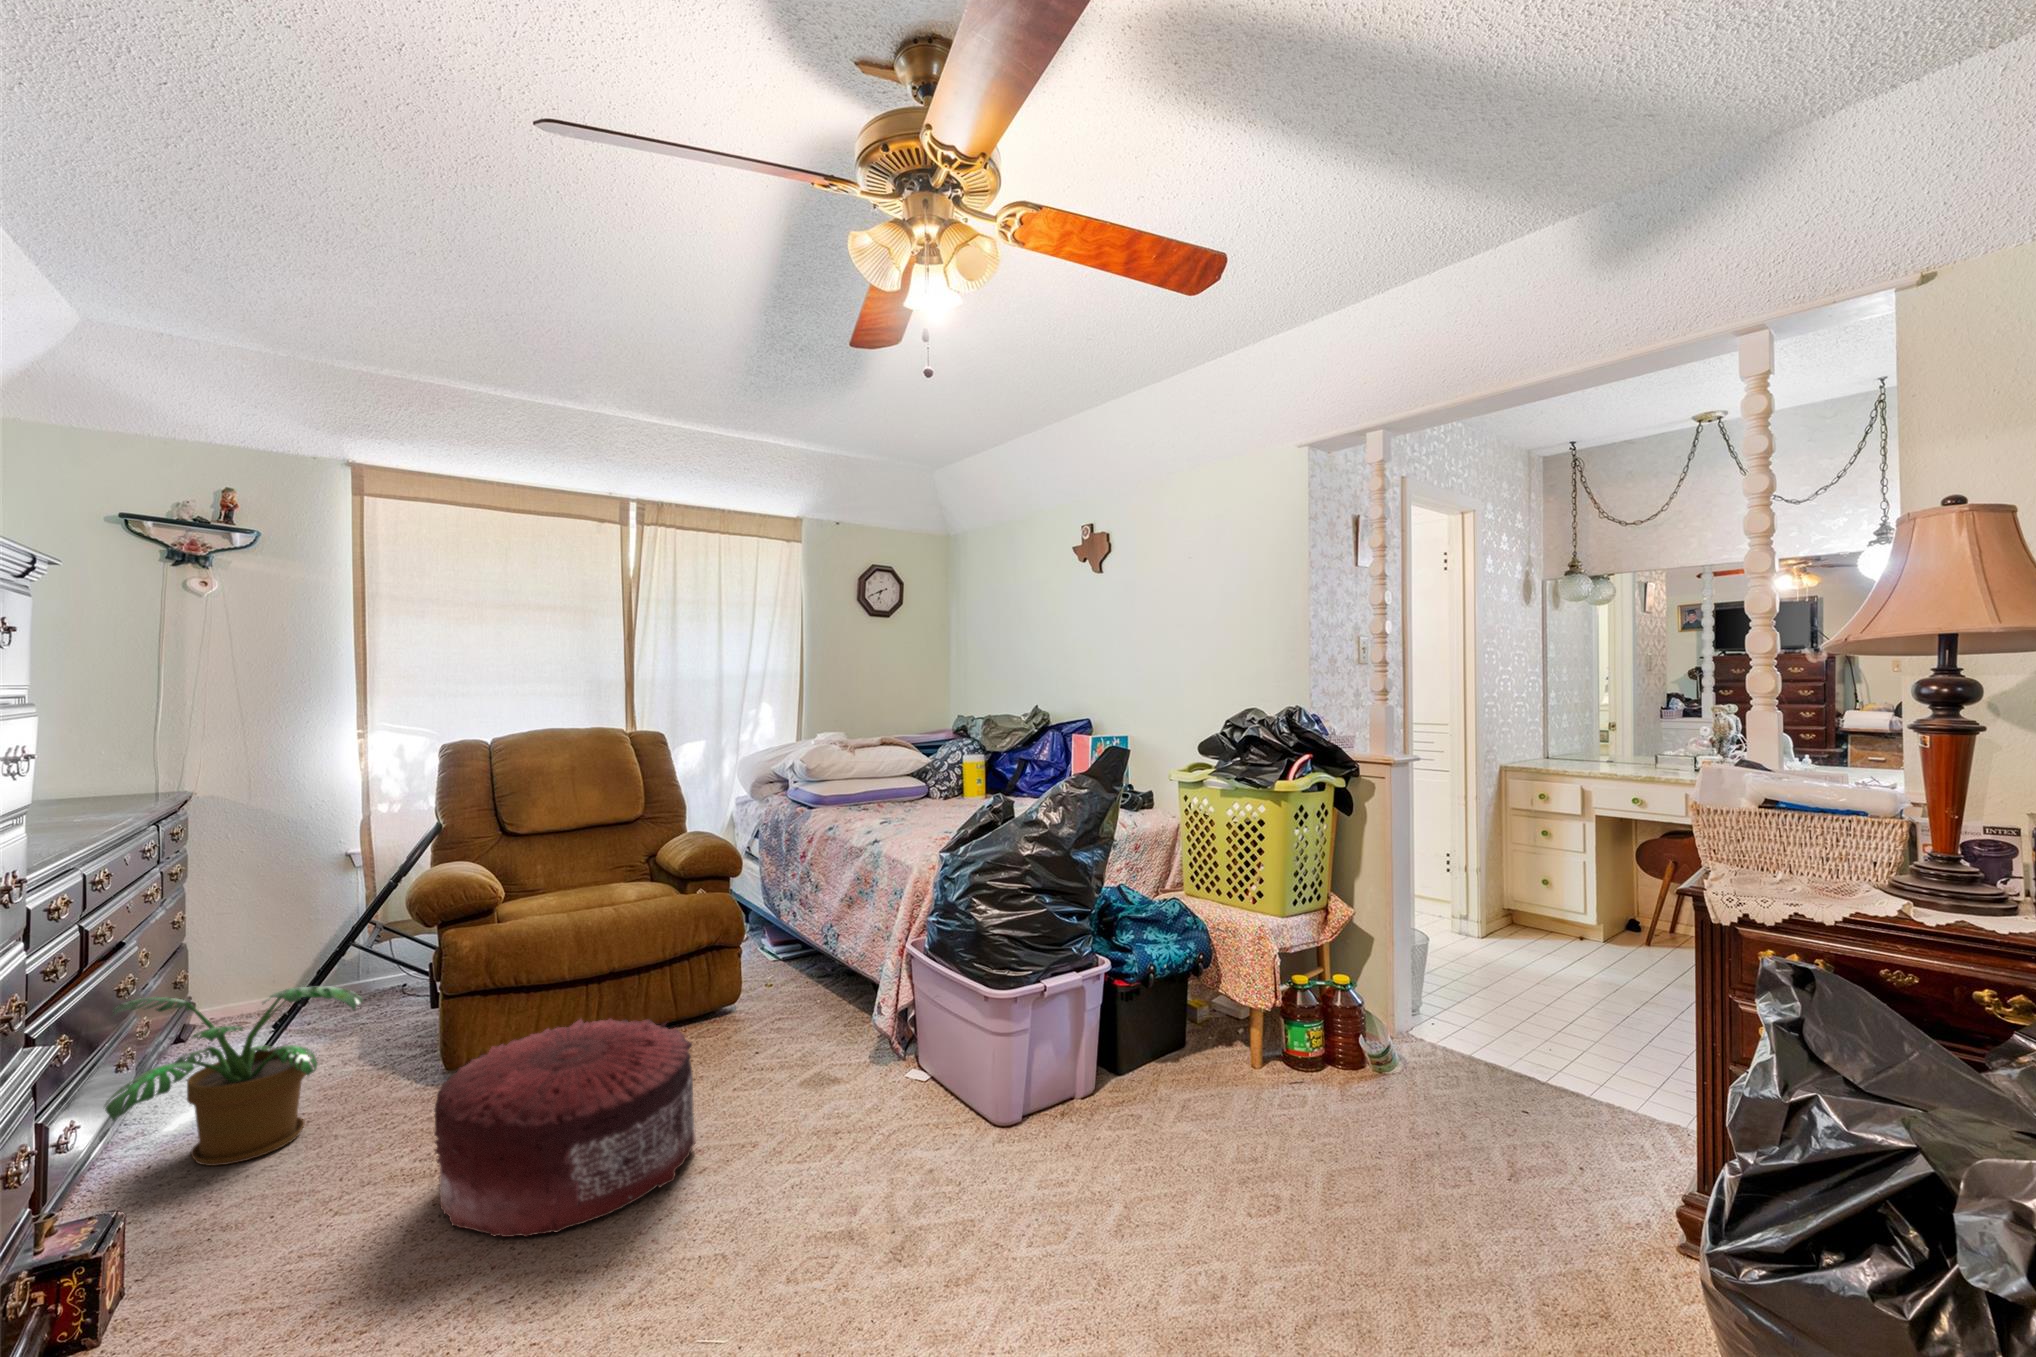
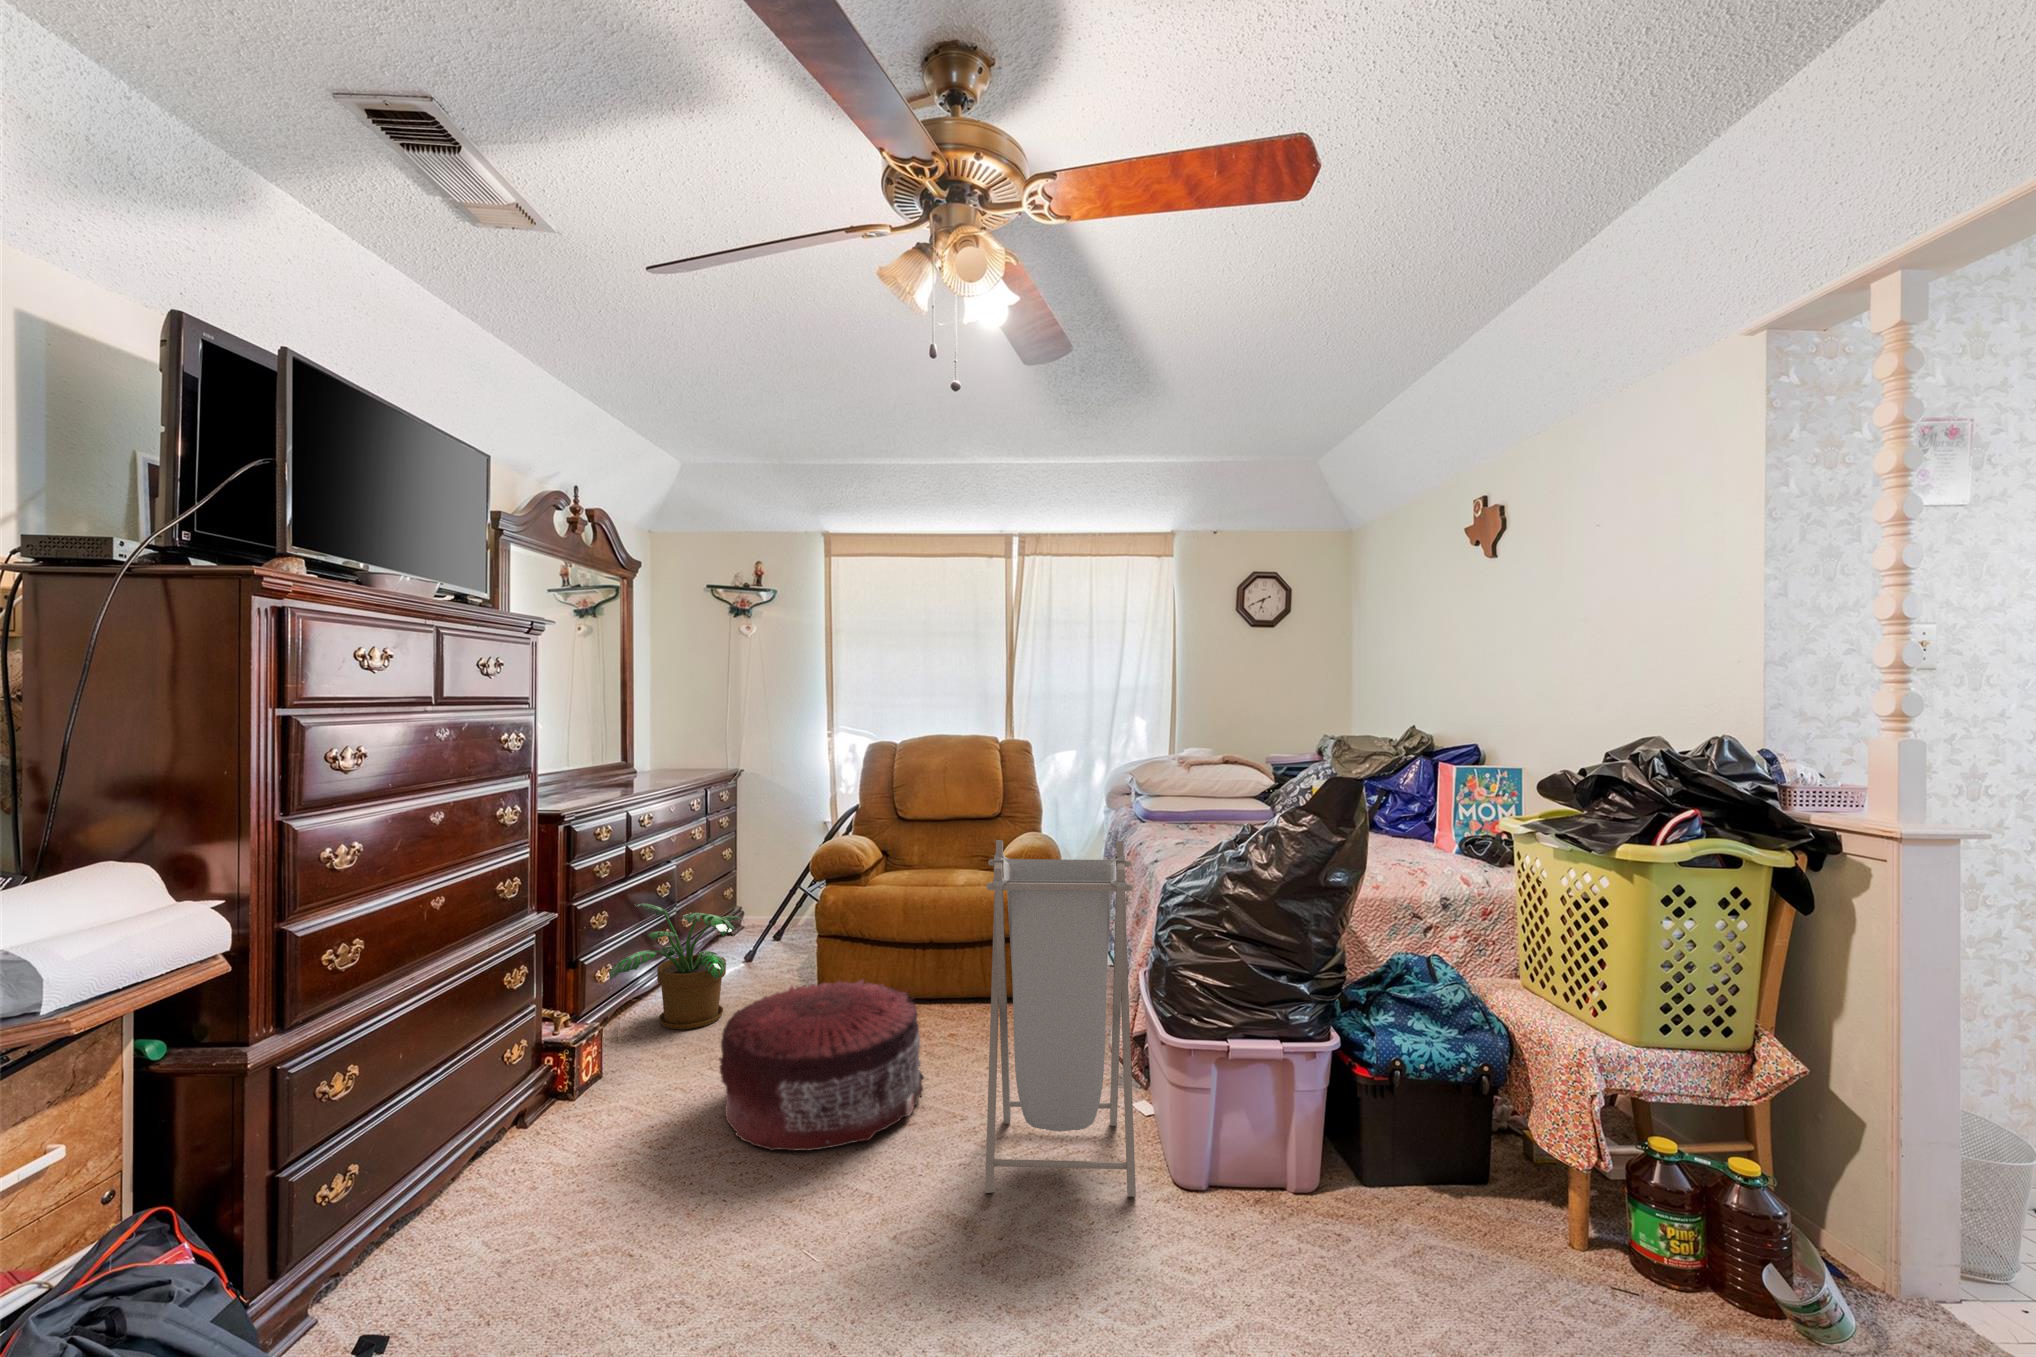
laundry hamper: none [780,821,966,1179] -> present [985,840,1136,1196]

